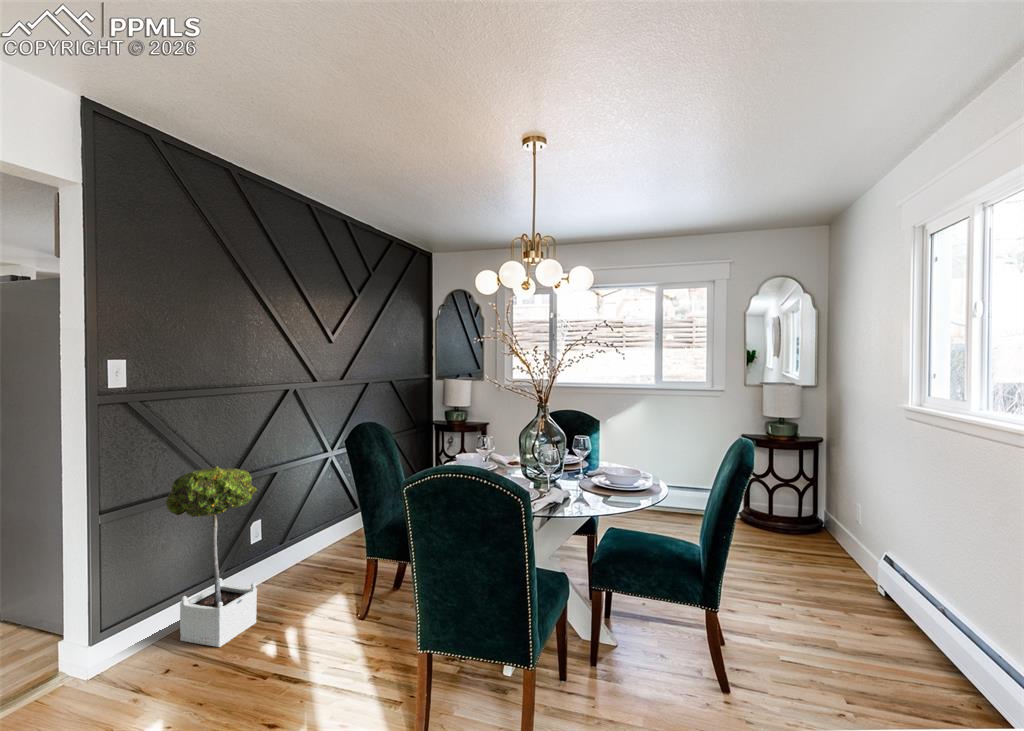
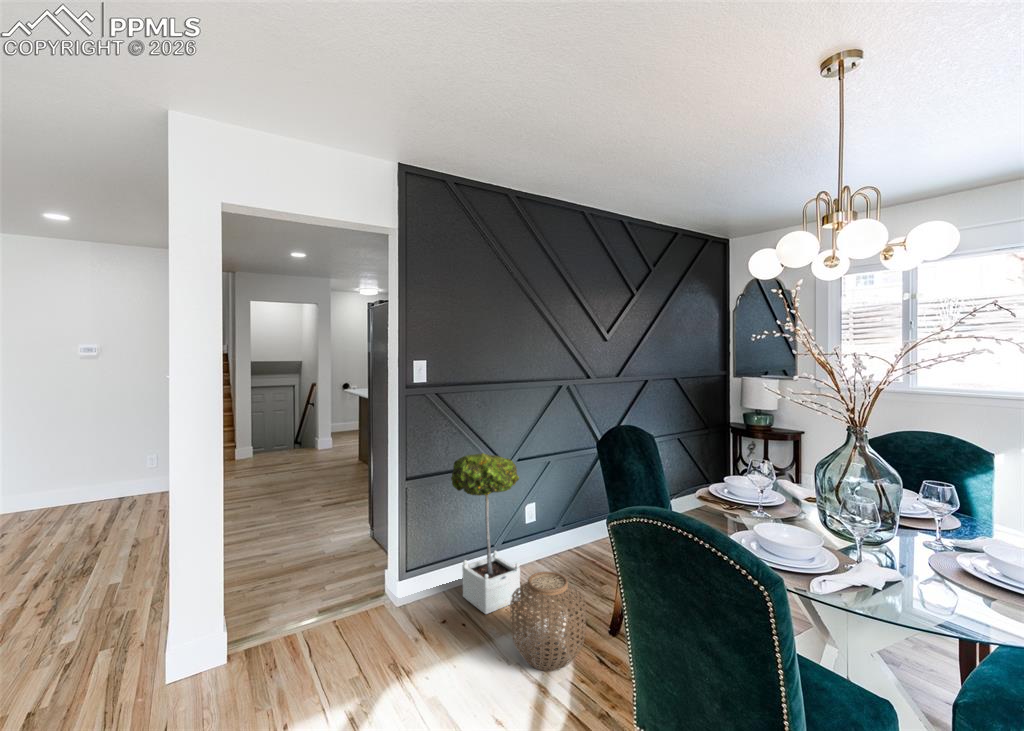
woven basket: none [267,574,348,671] -> present [510,572,586,671]

